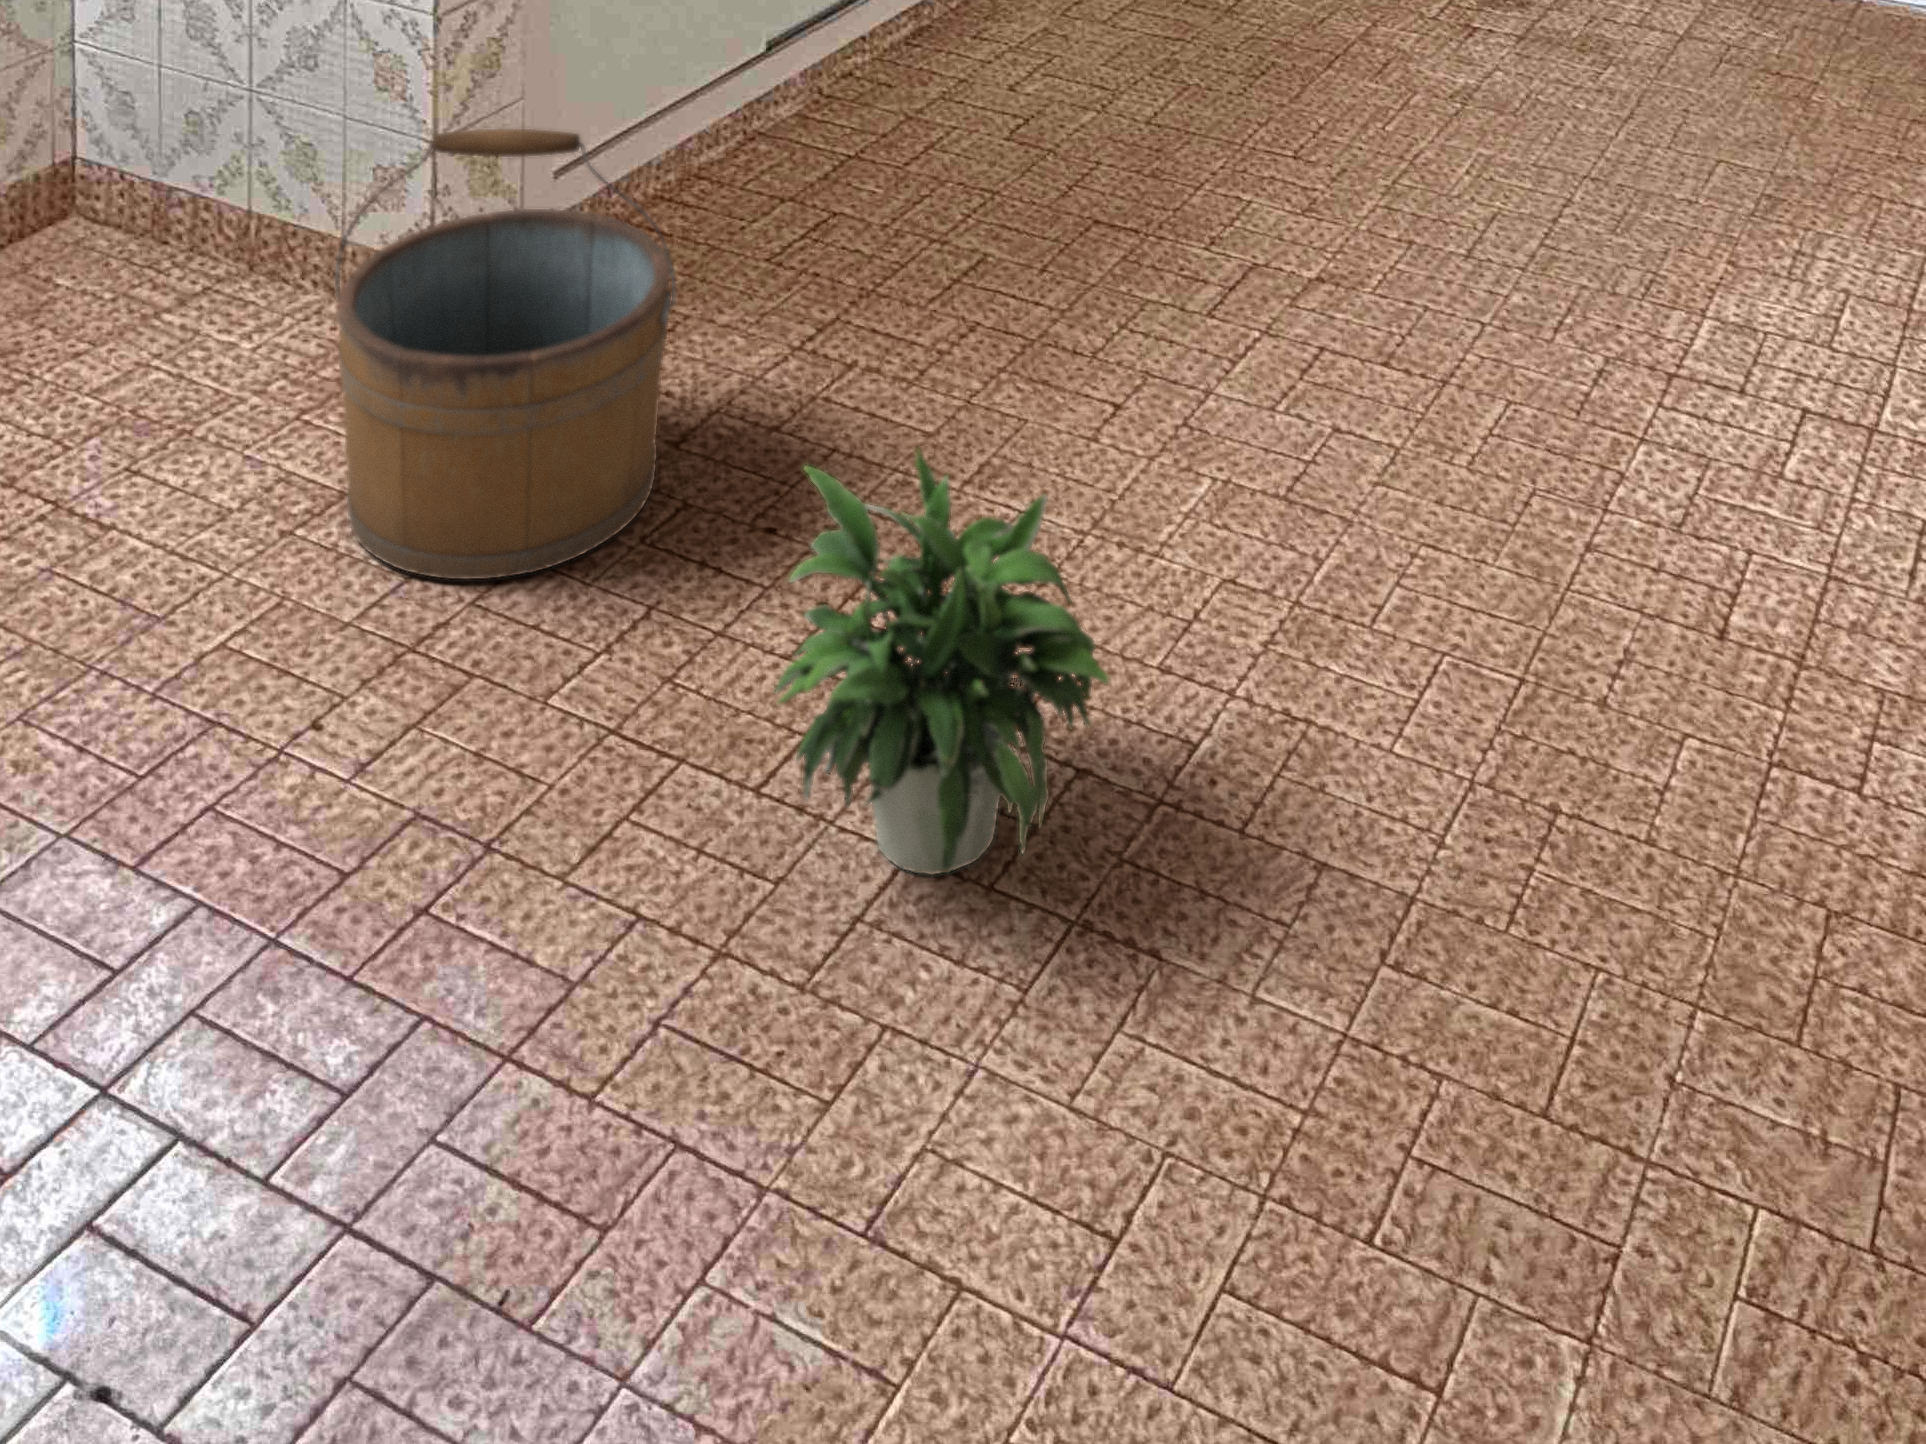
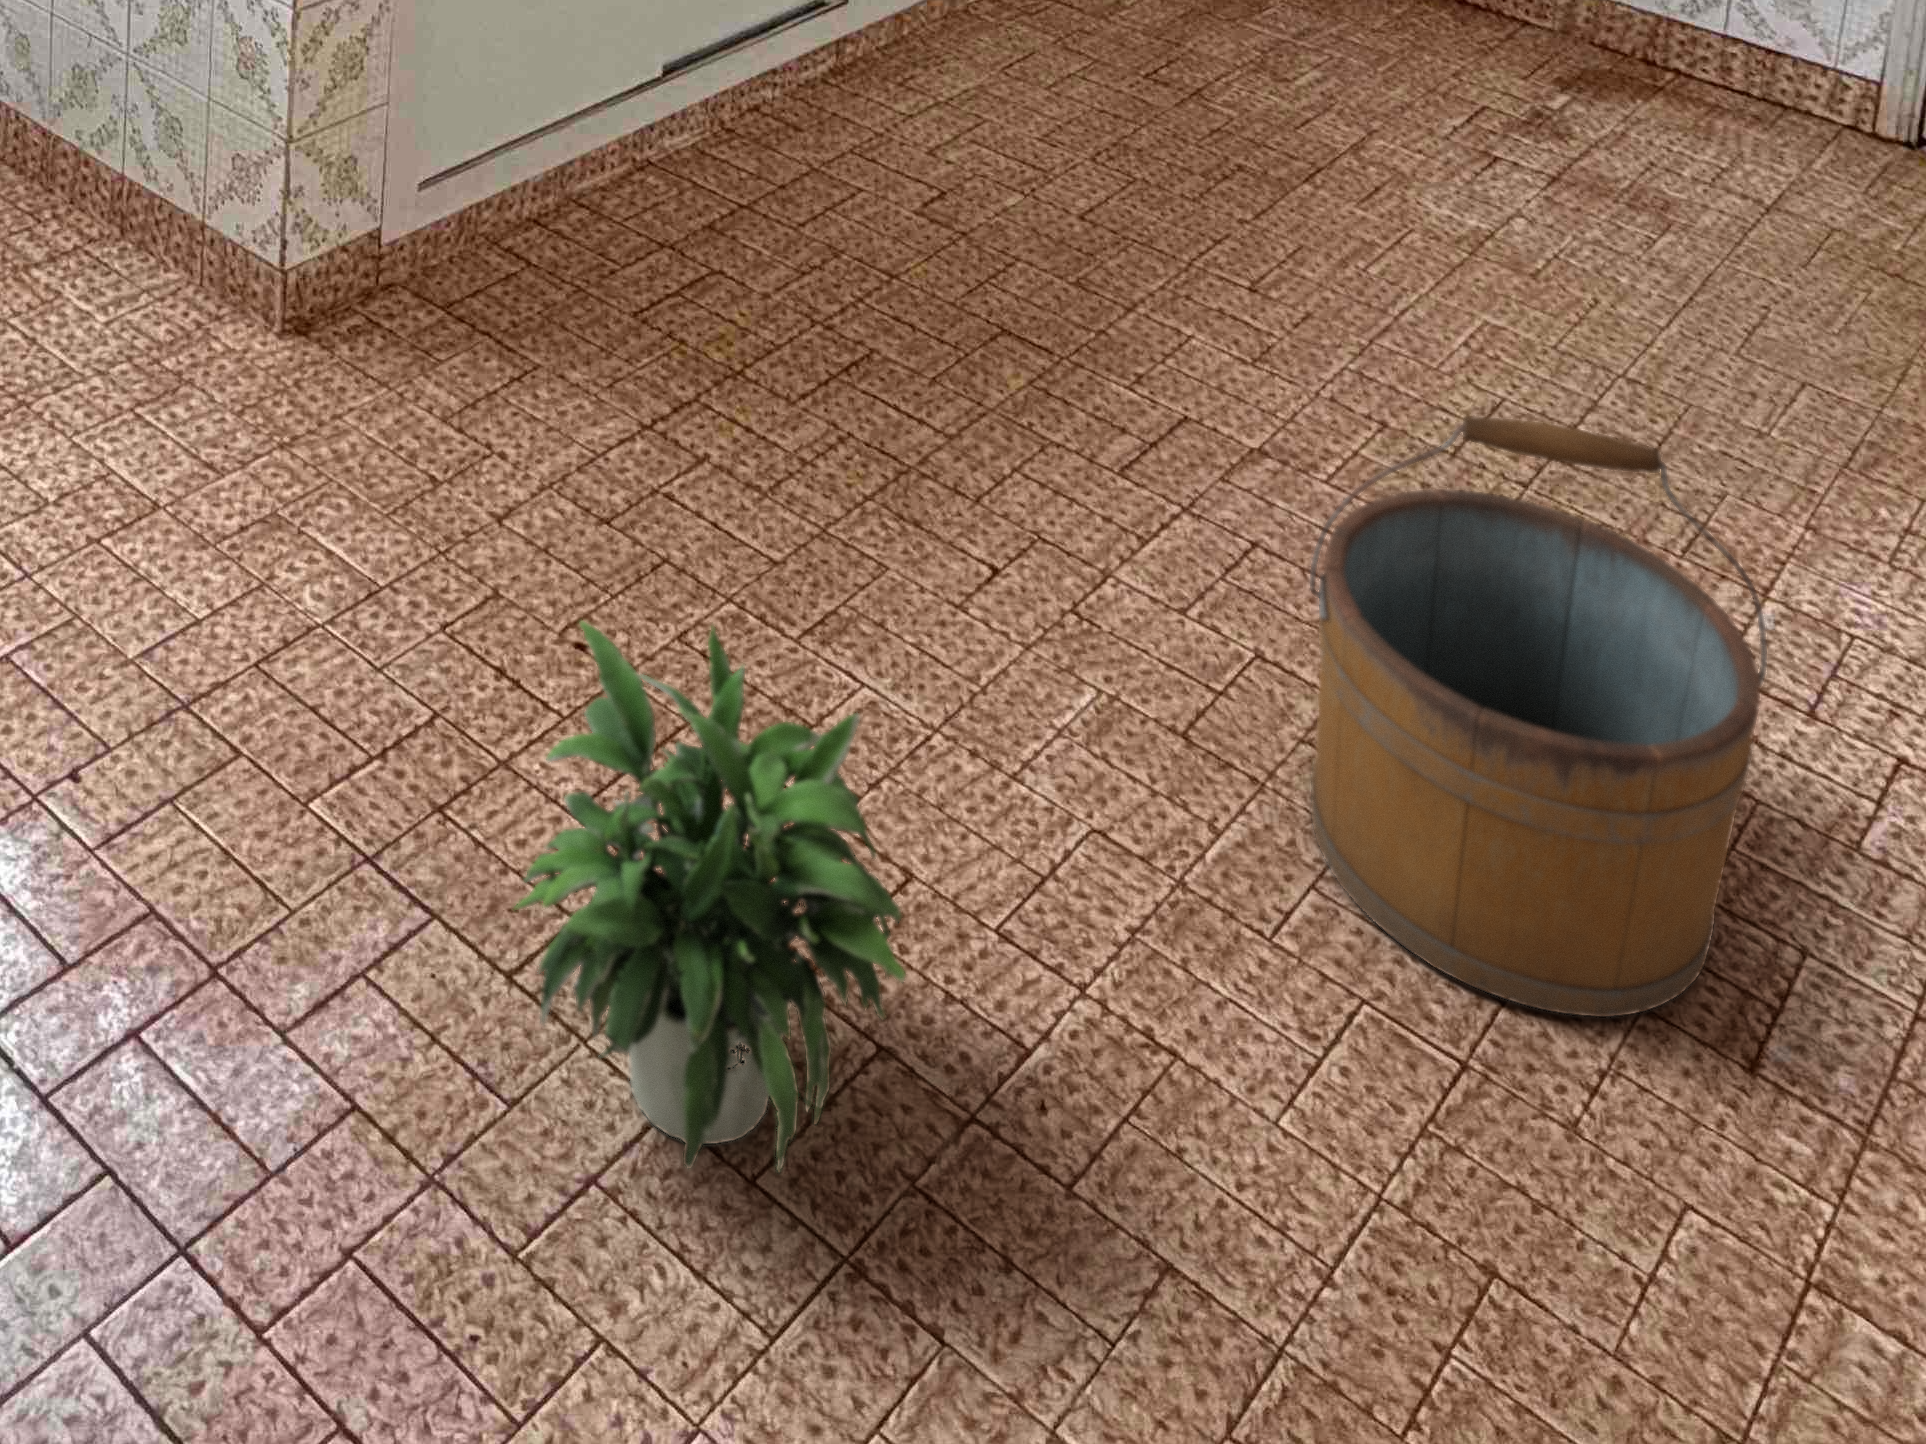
bucket: present [335,129,676,579] -> present [1310,416,1767,1017]

